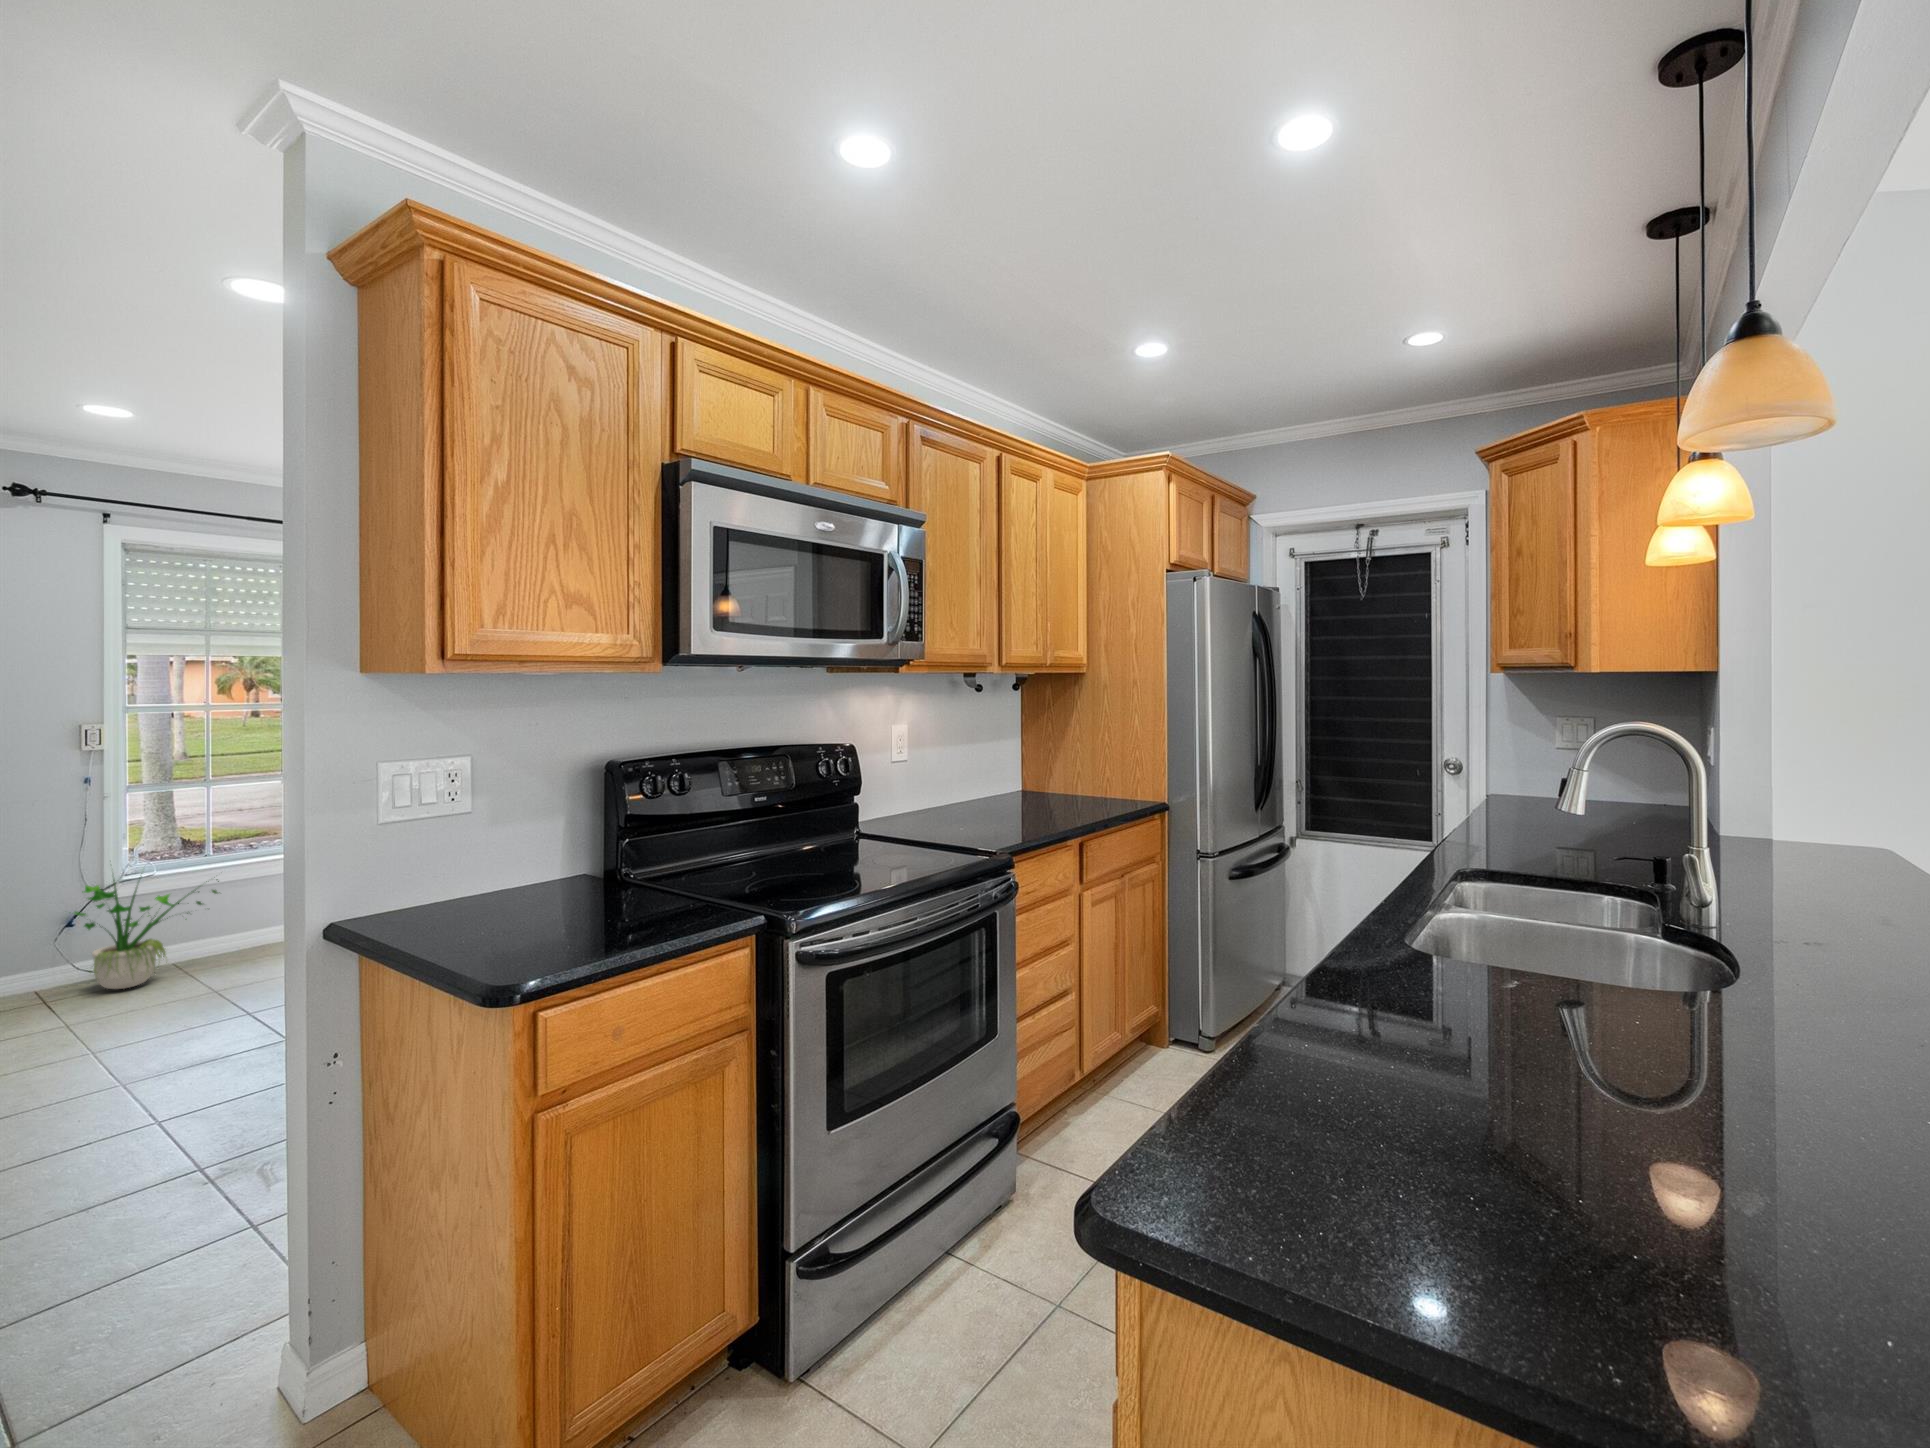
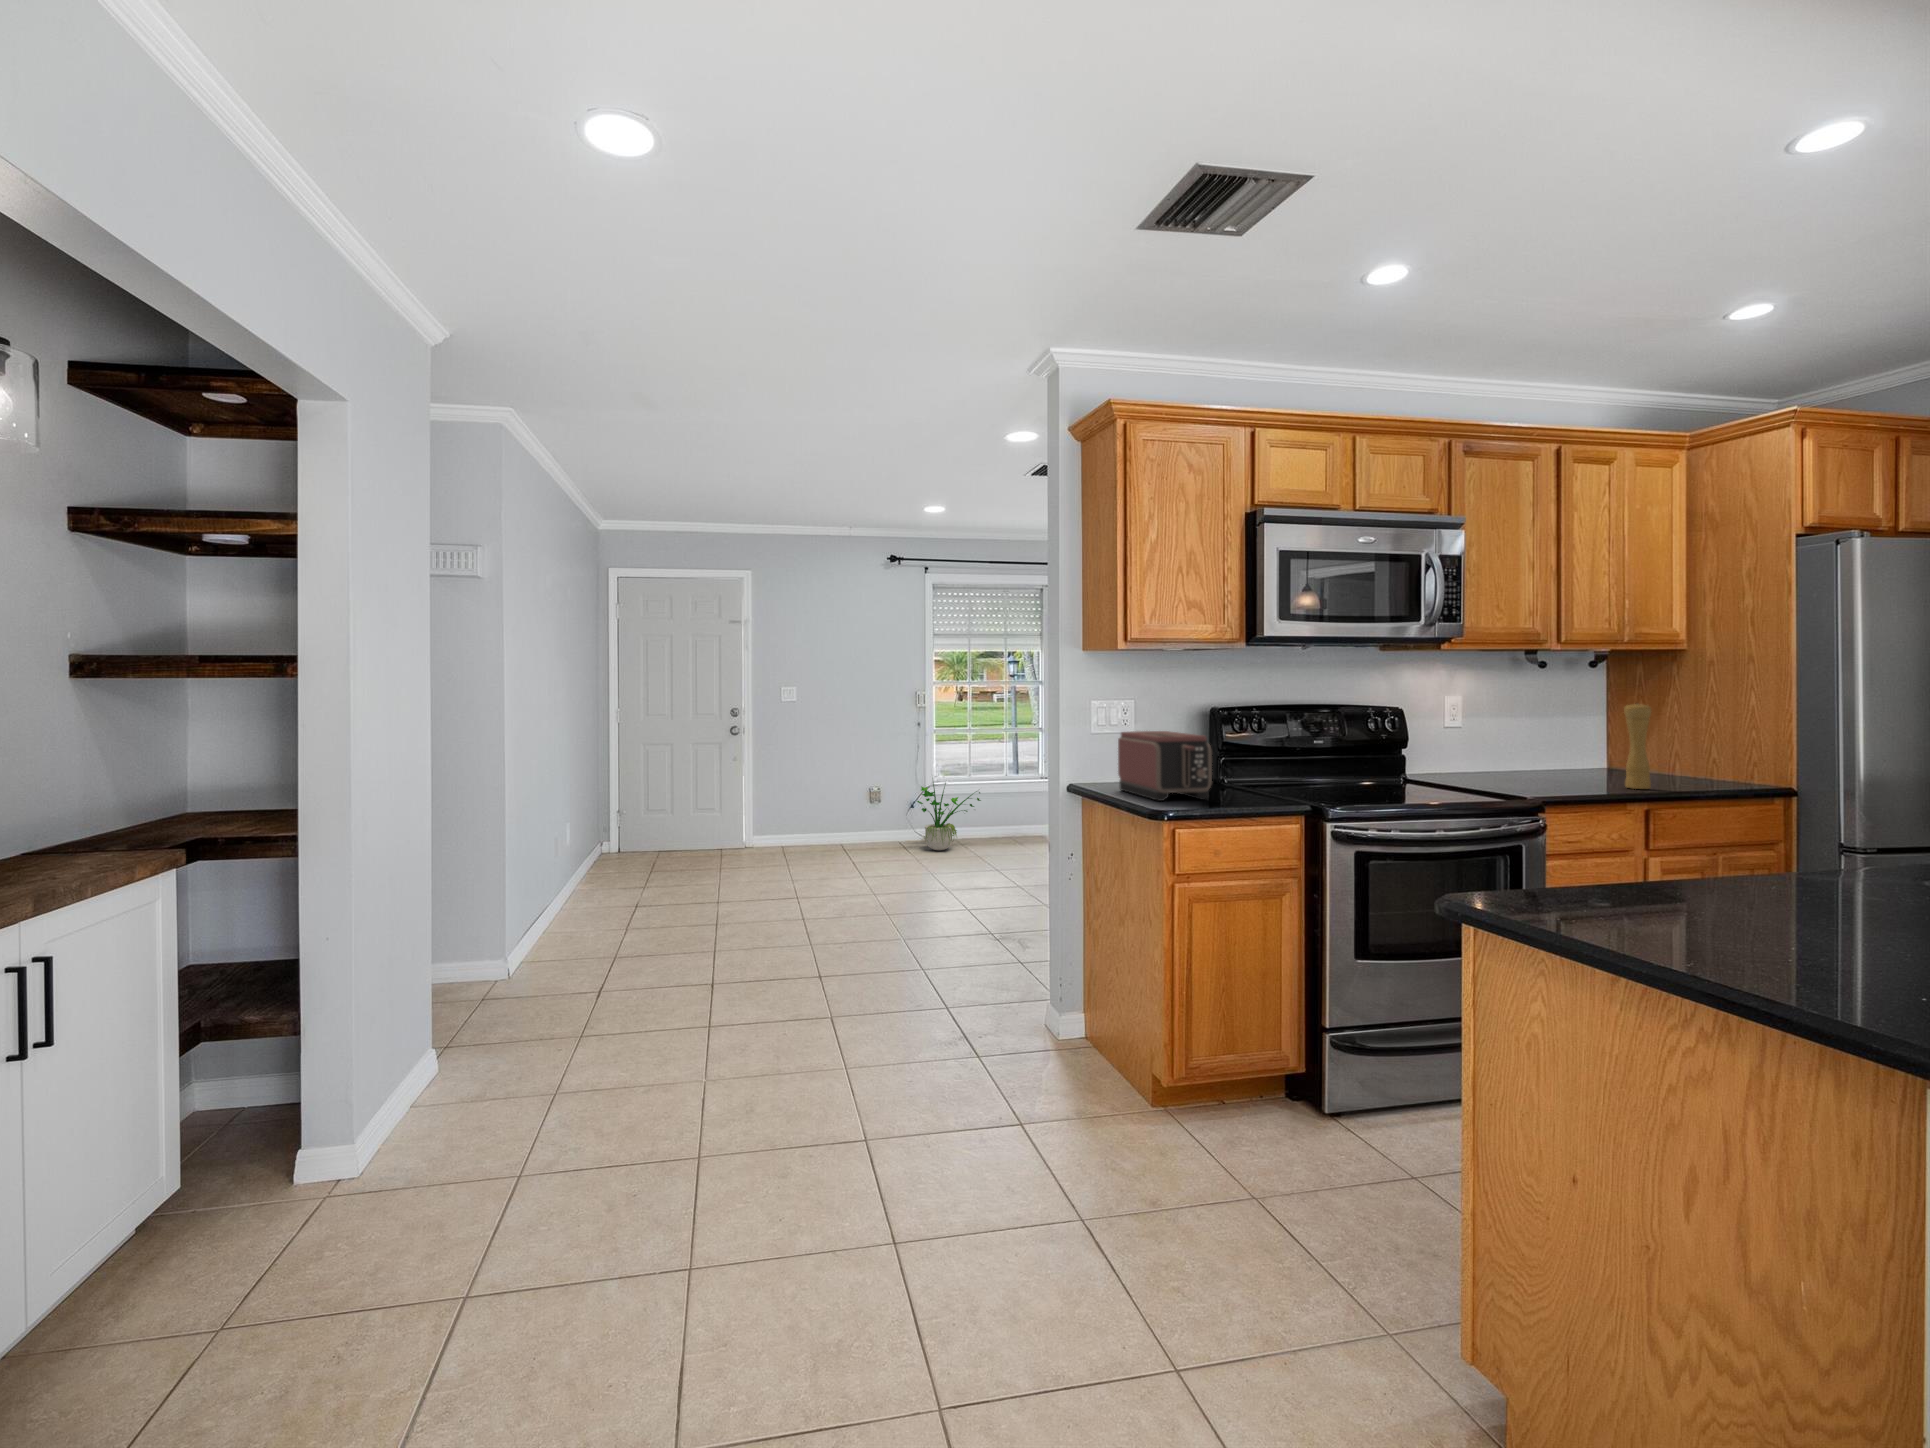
pepper mill: none [1057,731,1080,821] -> present [1624,703,1652,789]
toaster: none [437,806,610,942] -> present [1118,731,1212,801]

